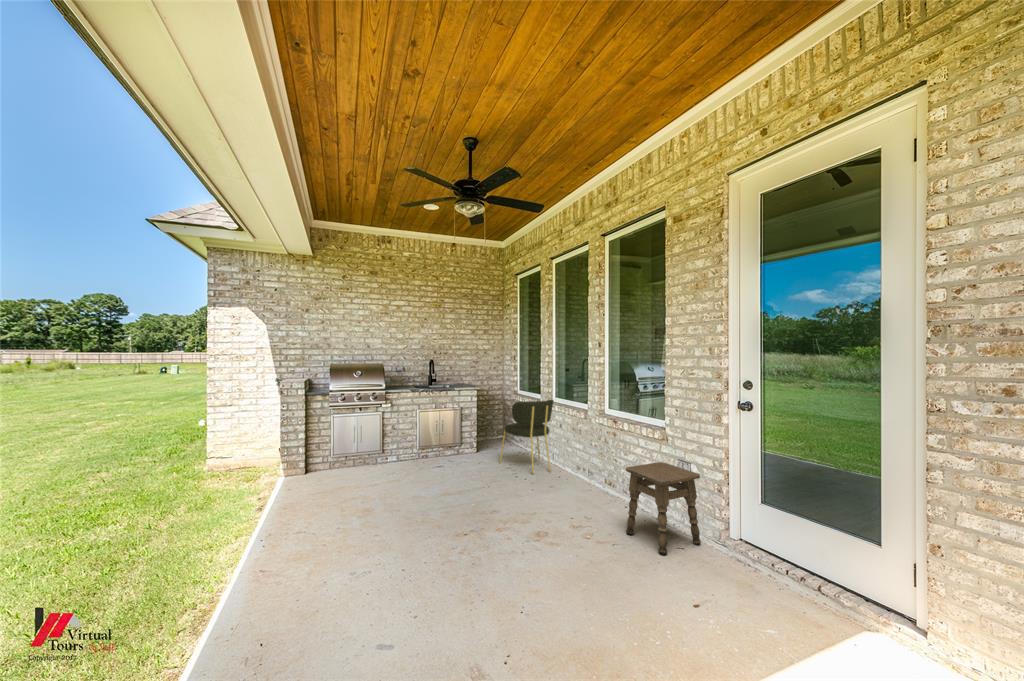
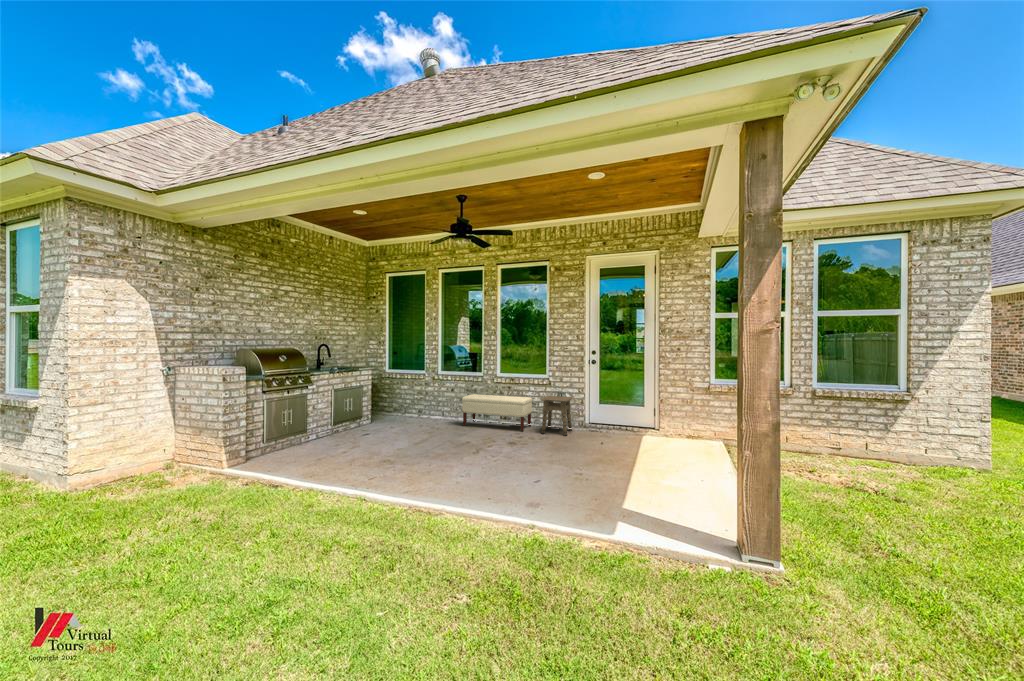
dining chair: present [500,400,554,474] -> none [410,372,453,425]
bench: none [545,436,641,518] -> present [462,394,532,431]

